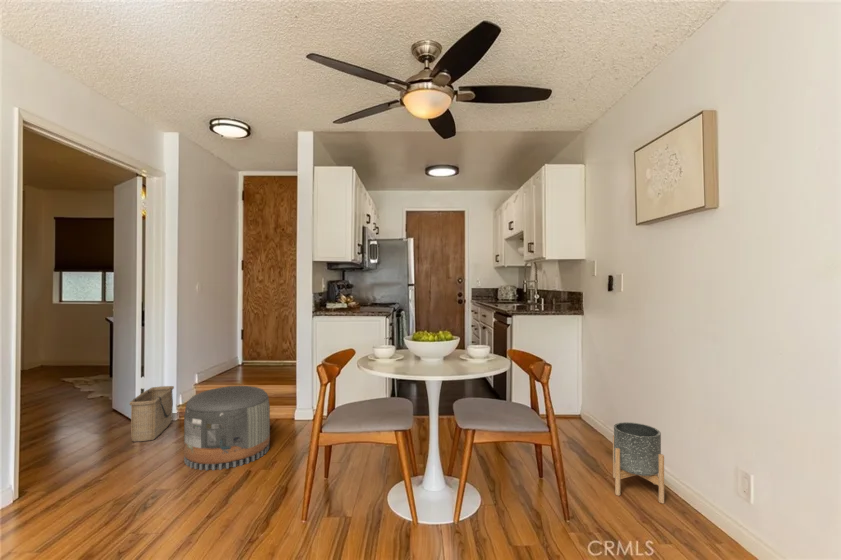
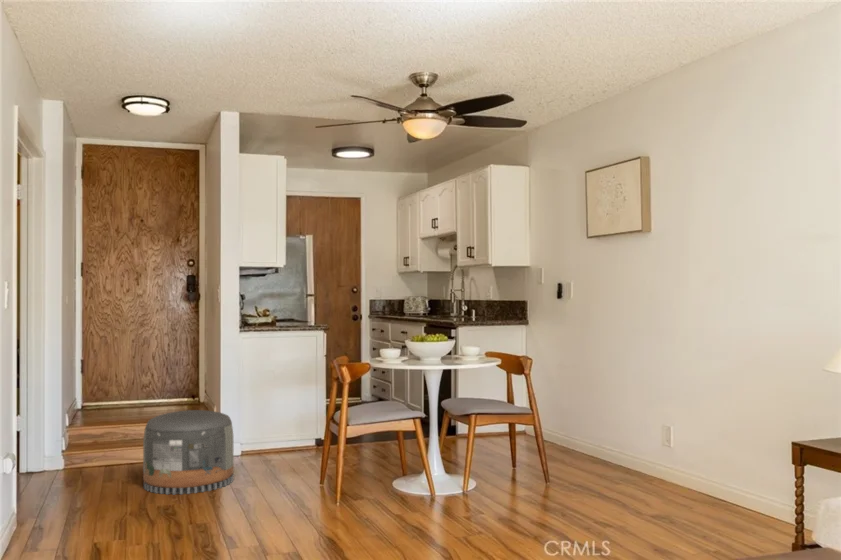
basket: present [130,386,174,442] -> none [36,425,78,487]
planter: present [613,422,664,503] -> none [570,411,611,469]

